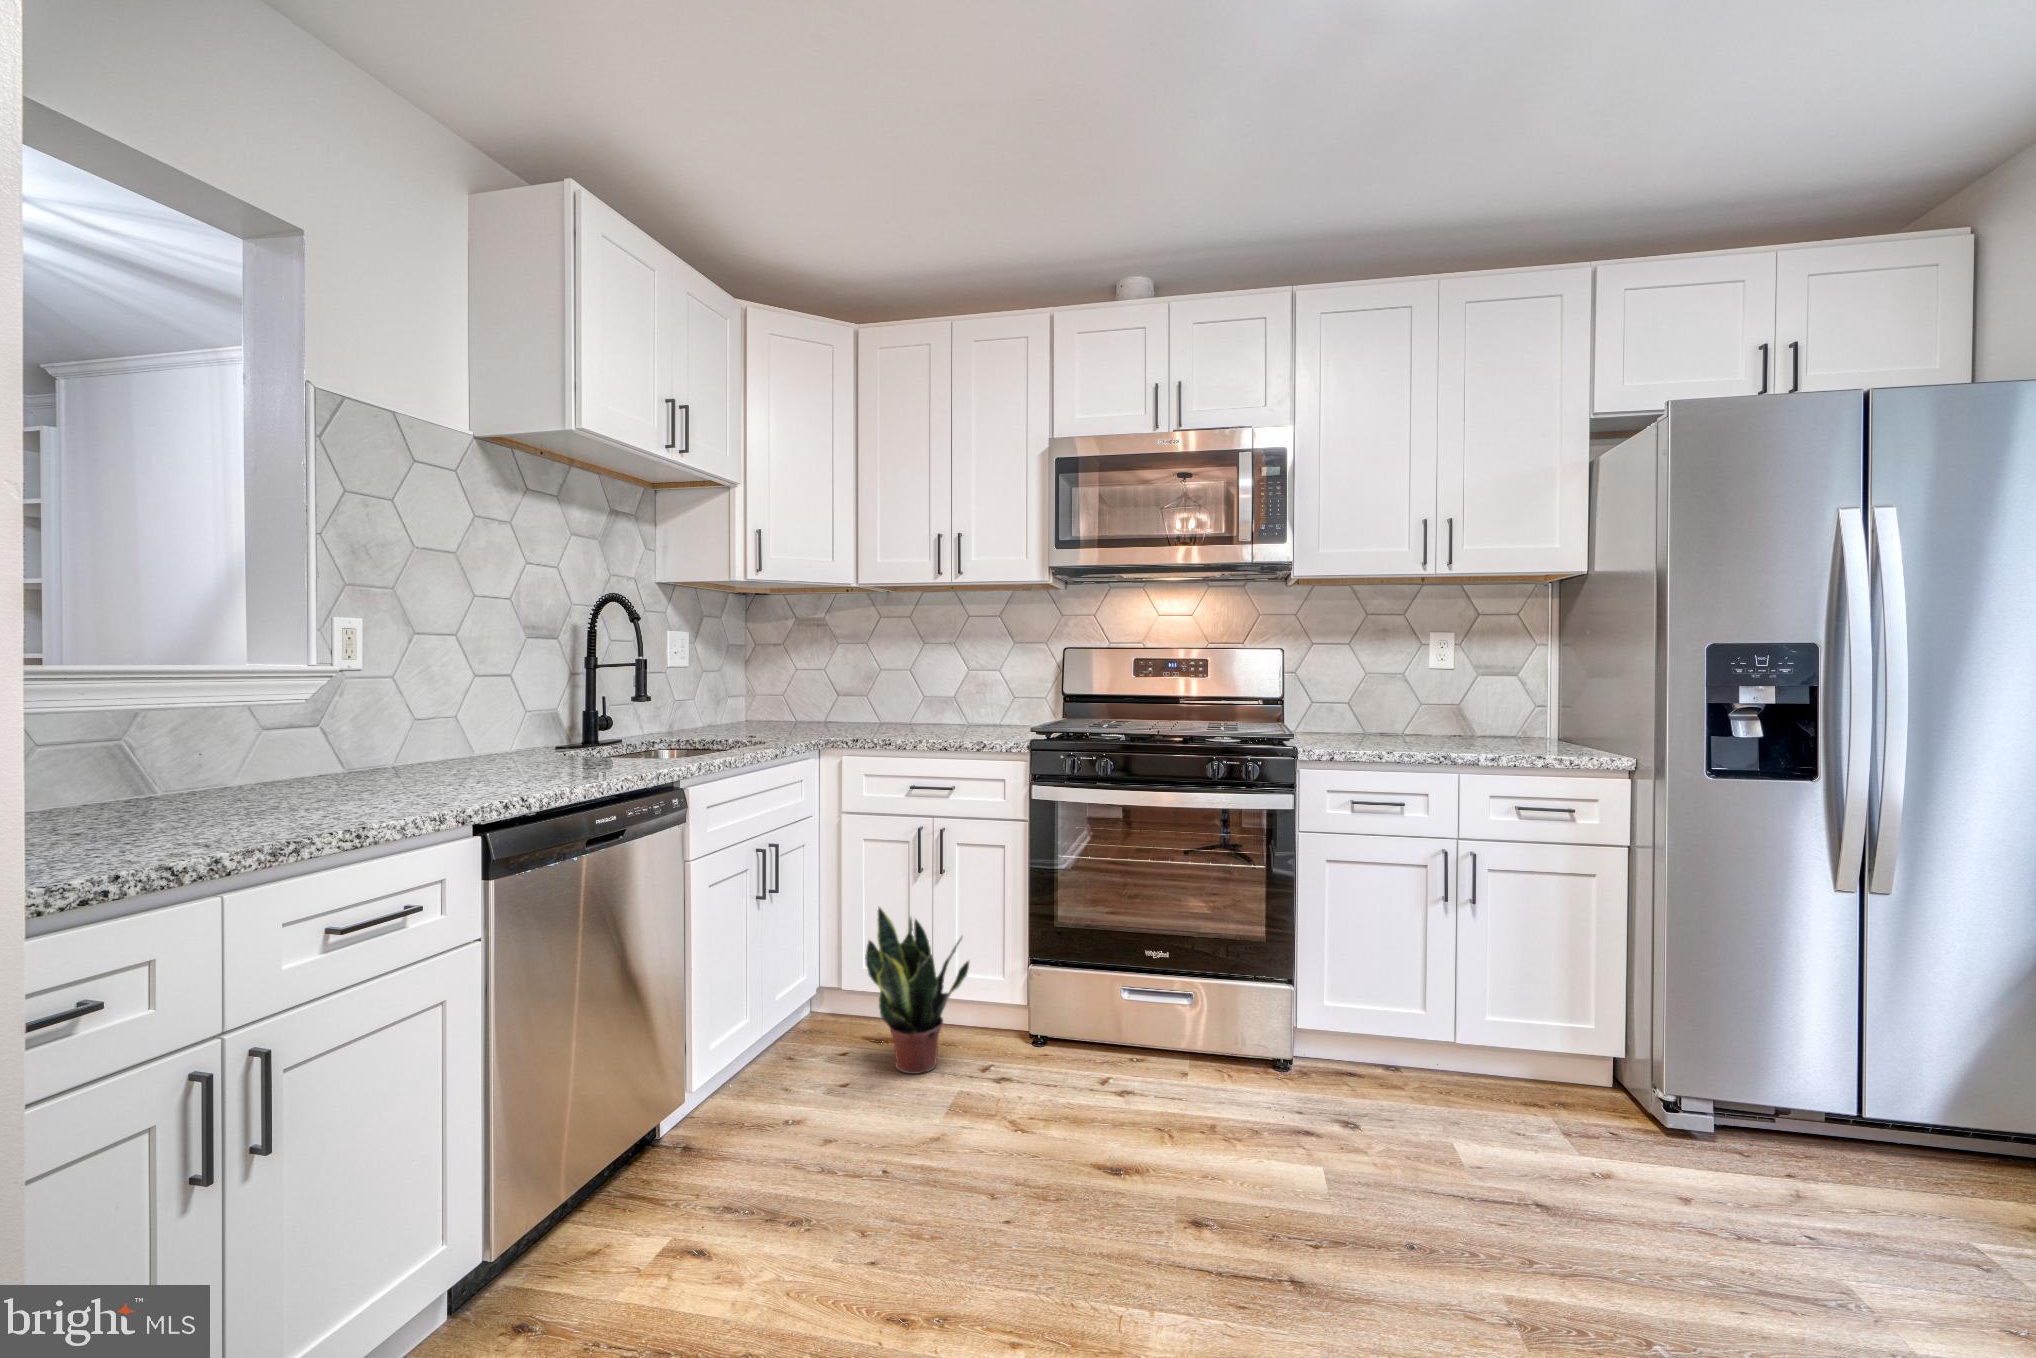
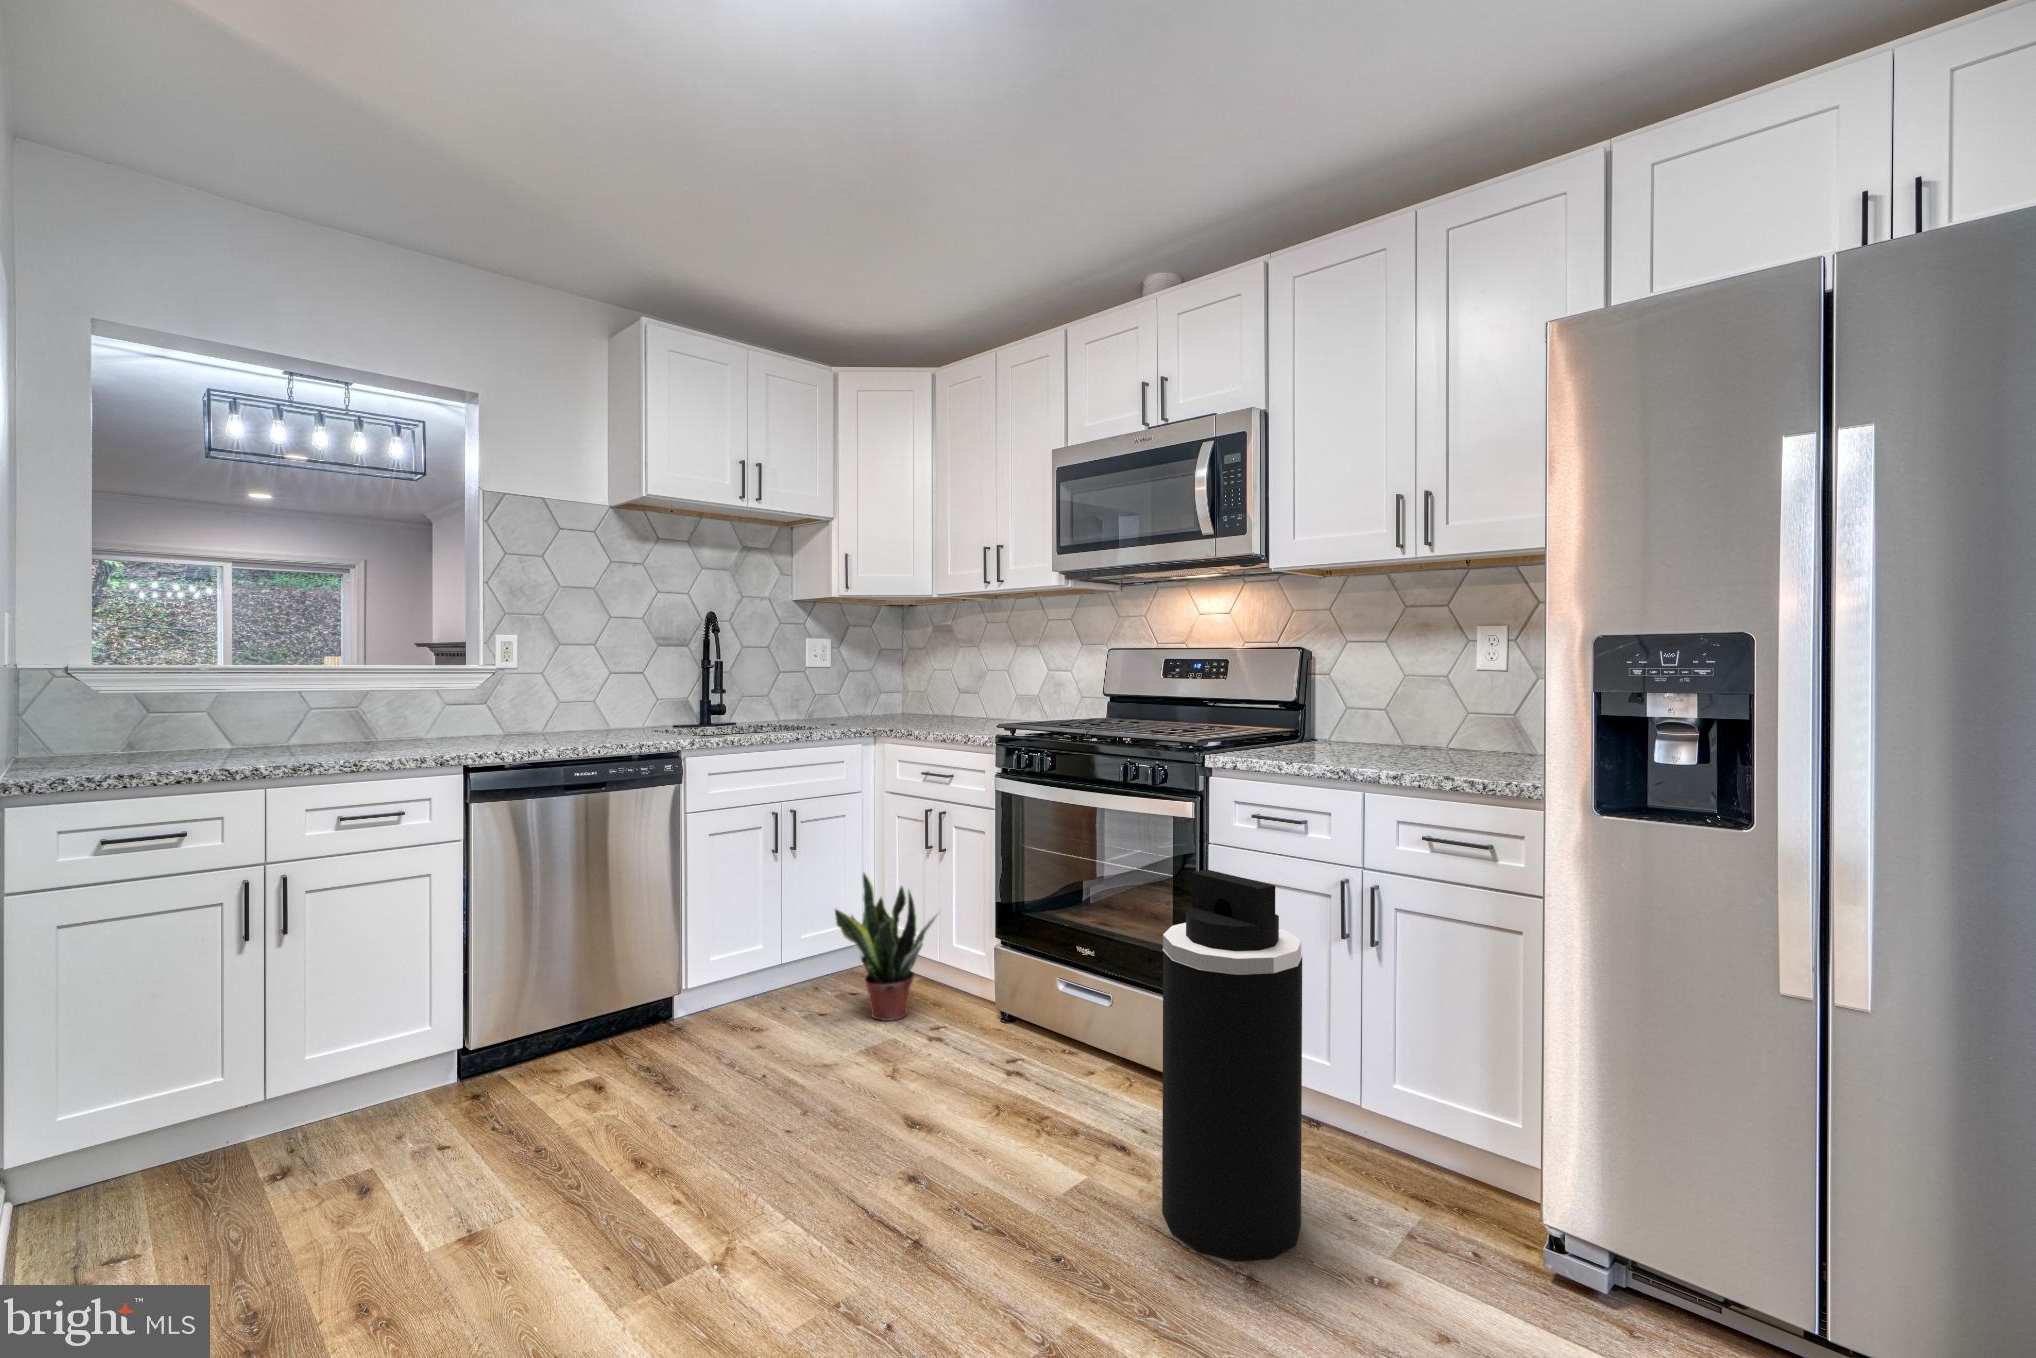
trash can: none [1404,854,1543,1201] -> present [1162,870,1302,1261]

